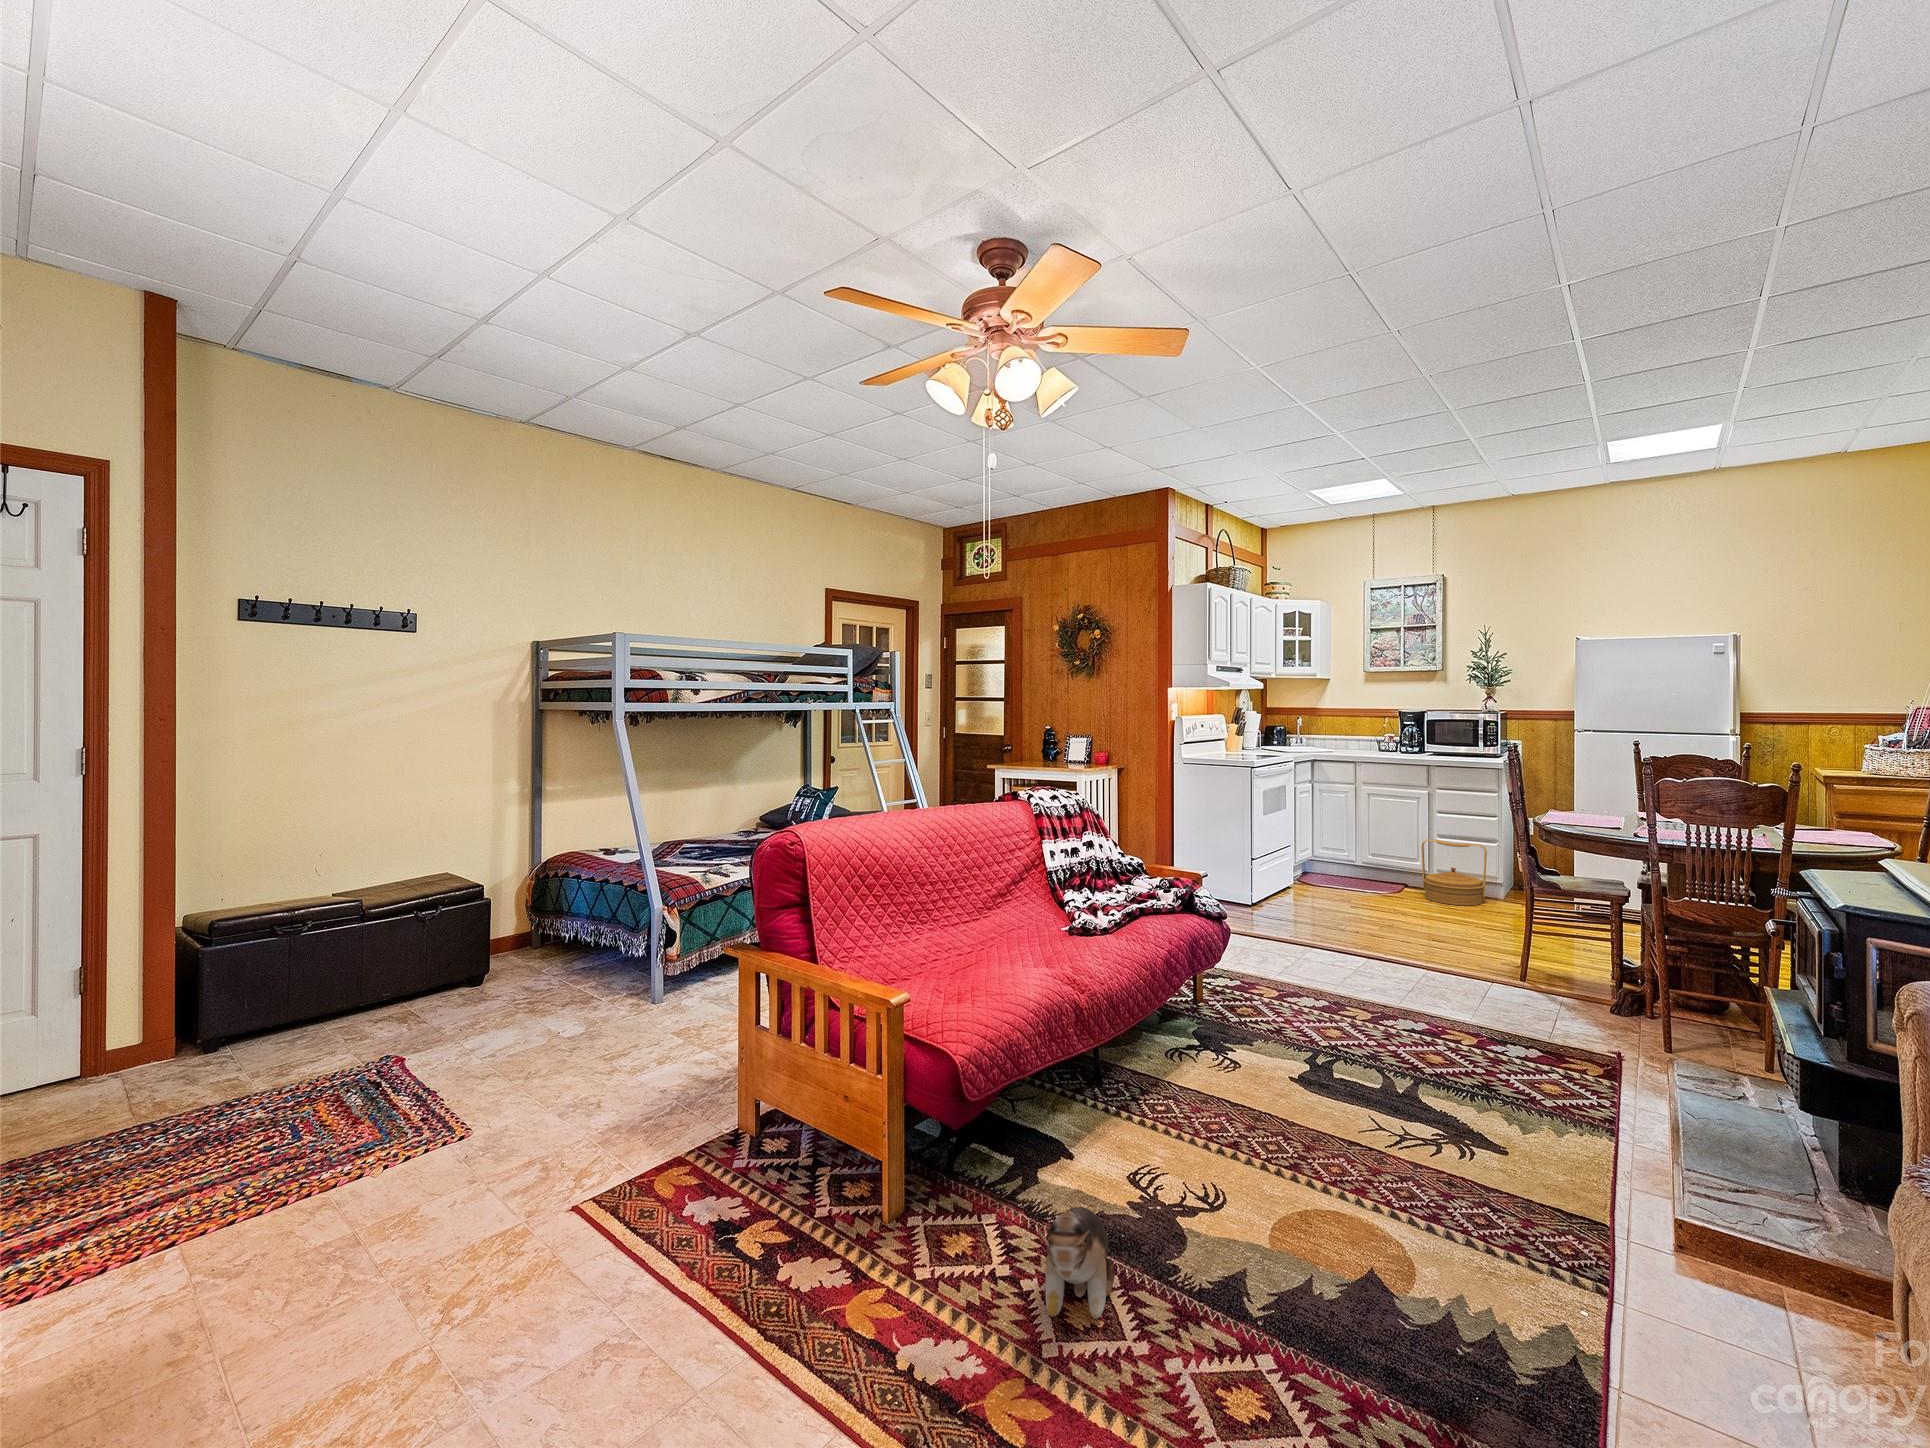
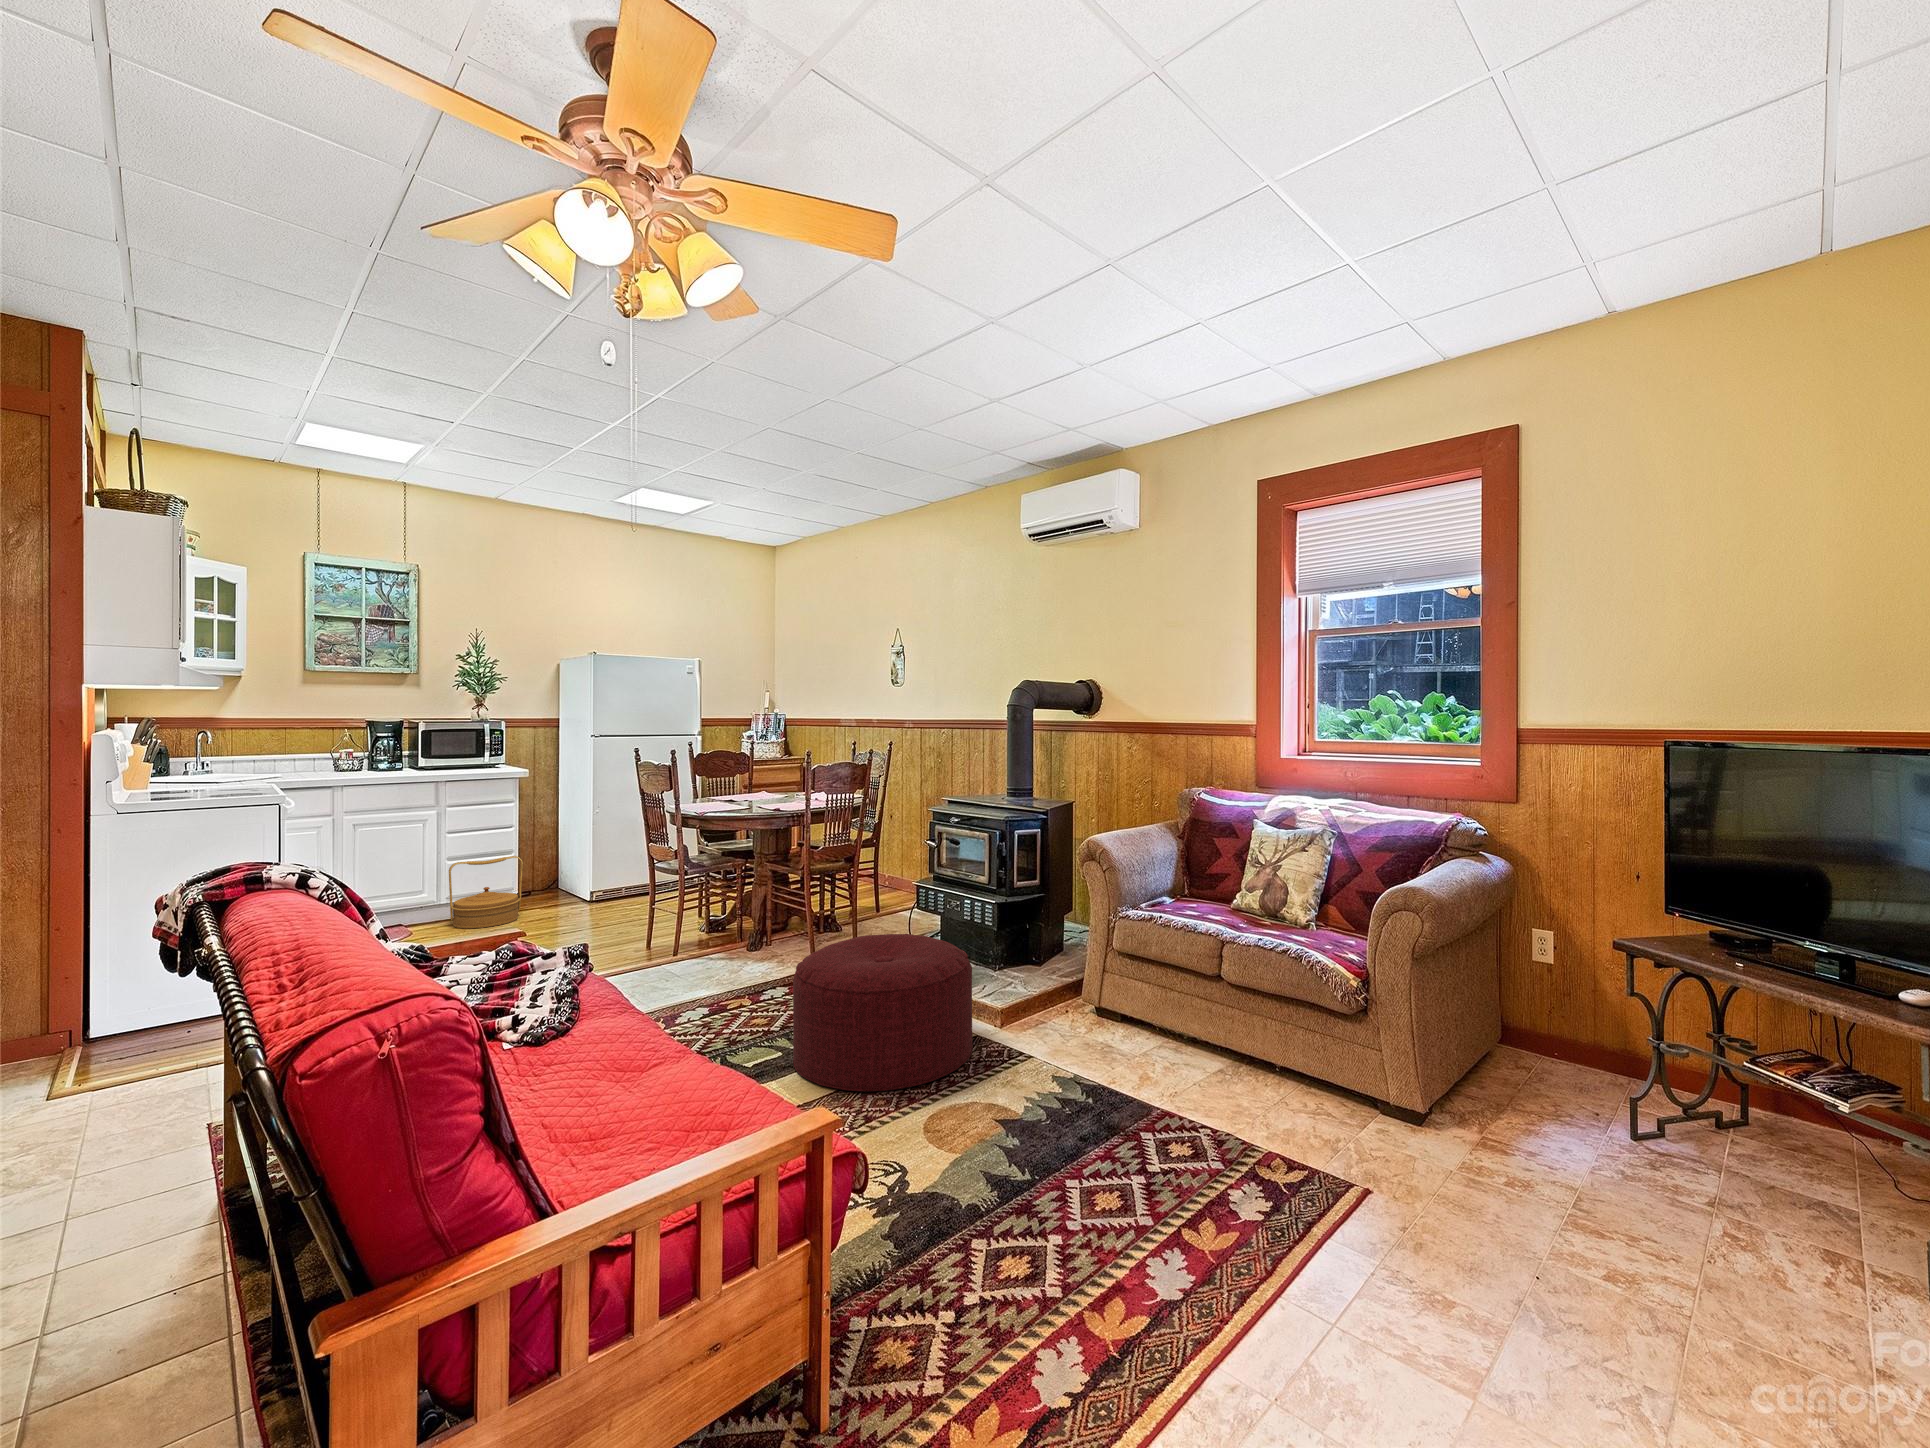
ottoman: none [1331,984,1587,1210] -> present [793,934,973,1091]
plush toy: present [1037,1207,1115,1319] -> none [912,1167,1075,1286]

